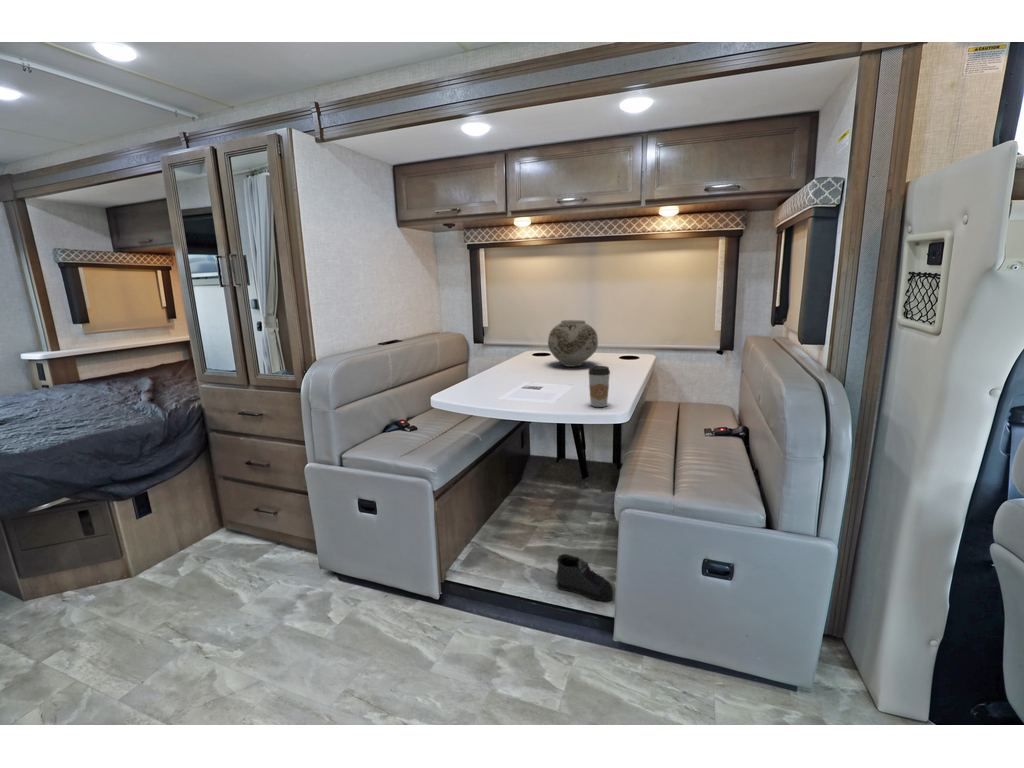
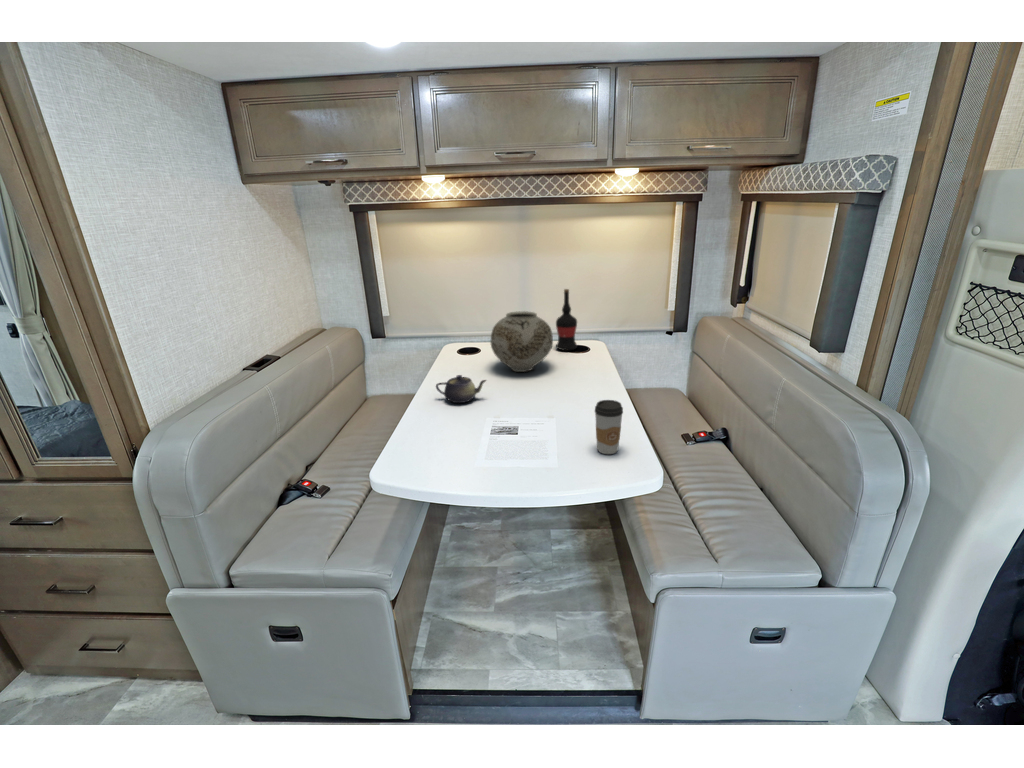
wine bottle: none [610,307,628,358] -> present [556,289,577,351]
teapot: none [496,358,532,378] -> present [436,375,486,403]
shoe: present [556,554,613,601] -> none [551,619,621,669]

